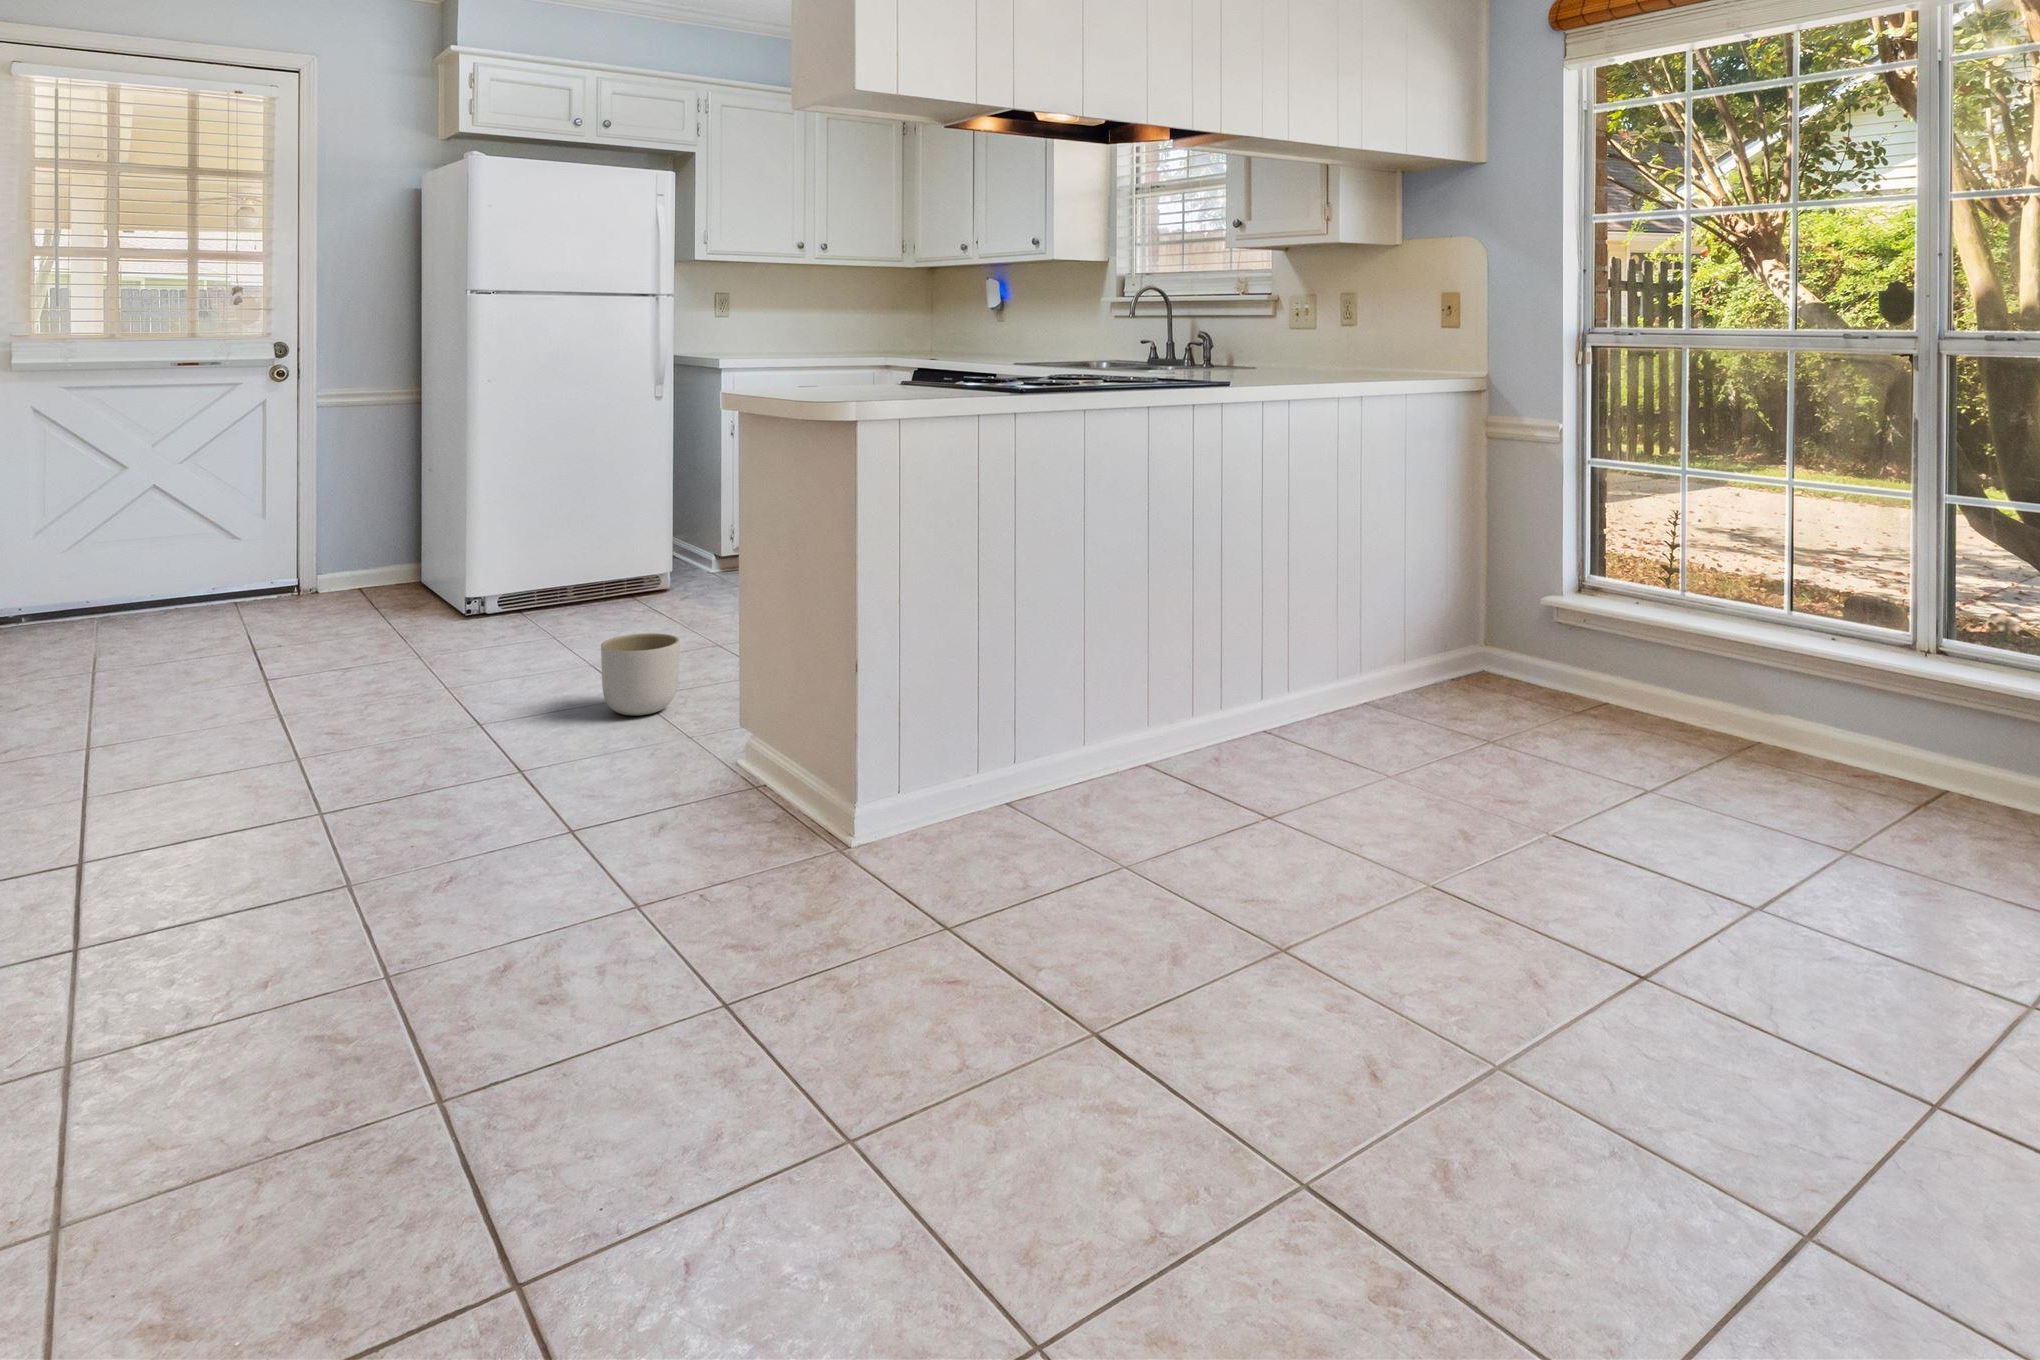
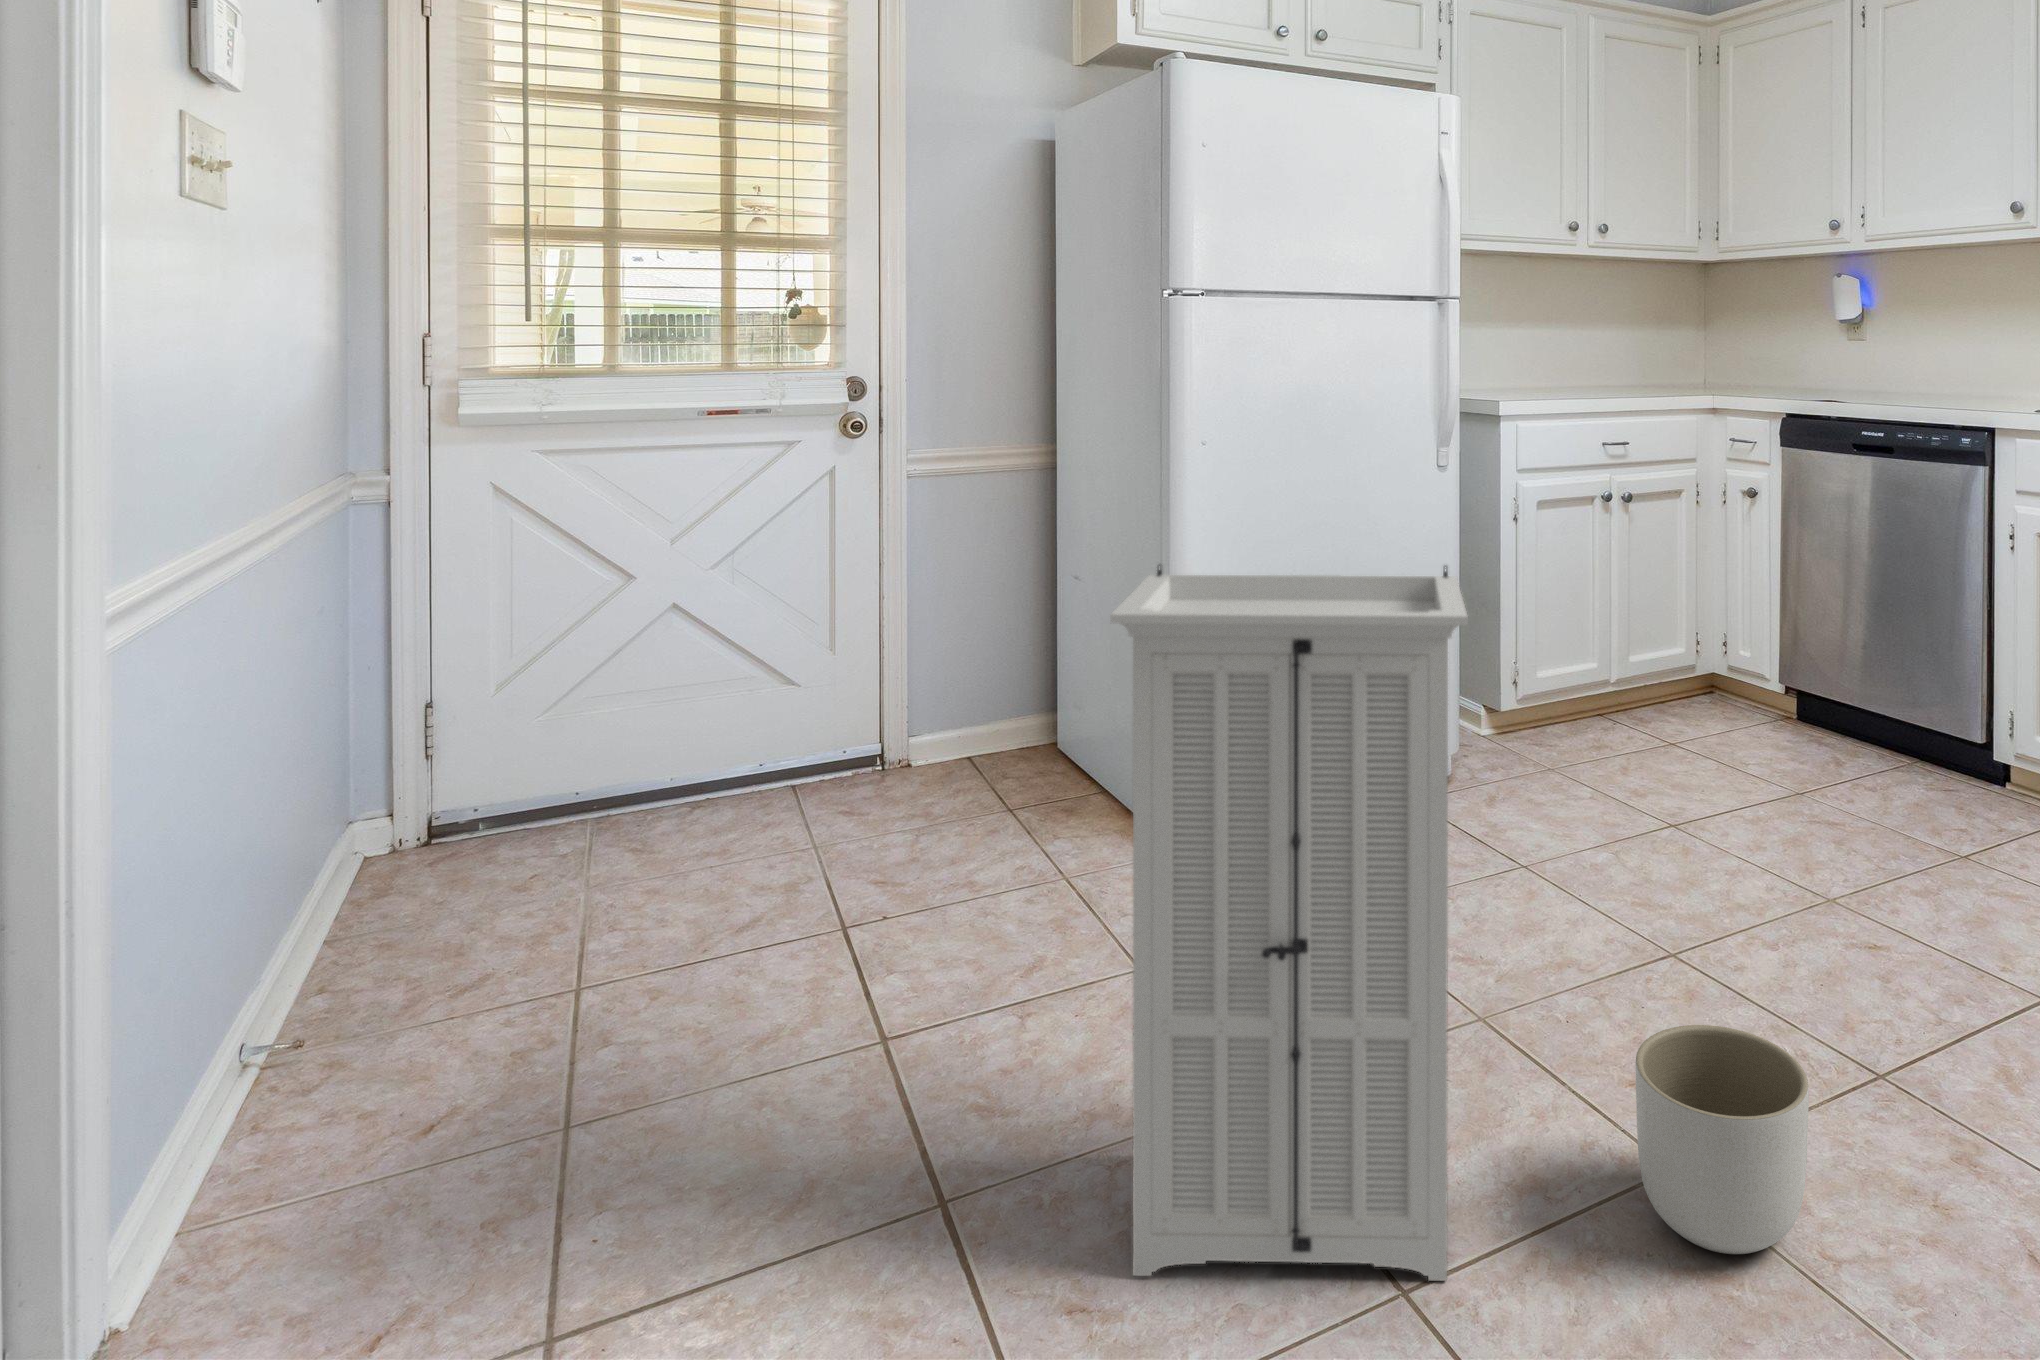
storage cabinet: none [343,422,535,728] -> present [1110,565,1468,1281]

